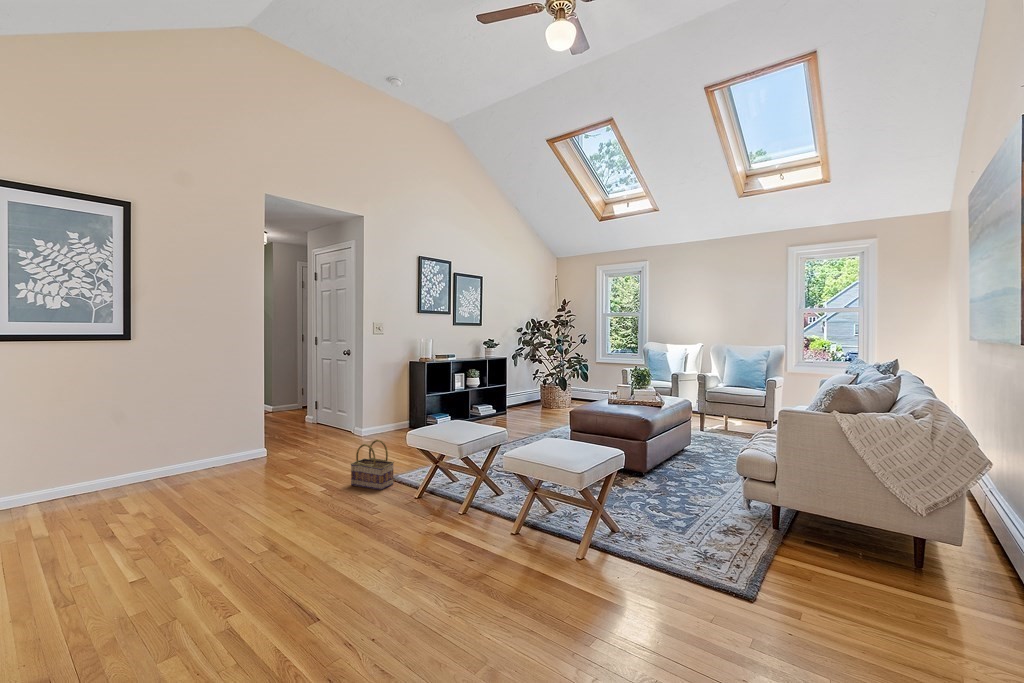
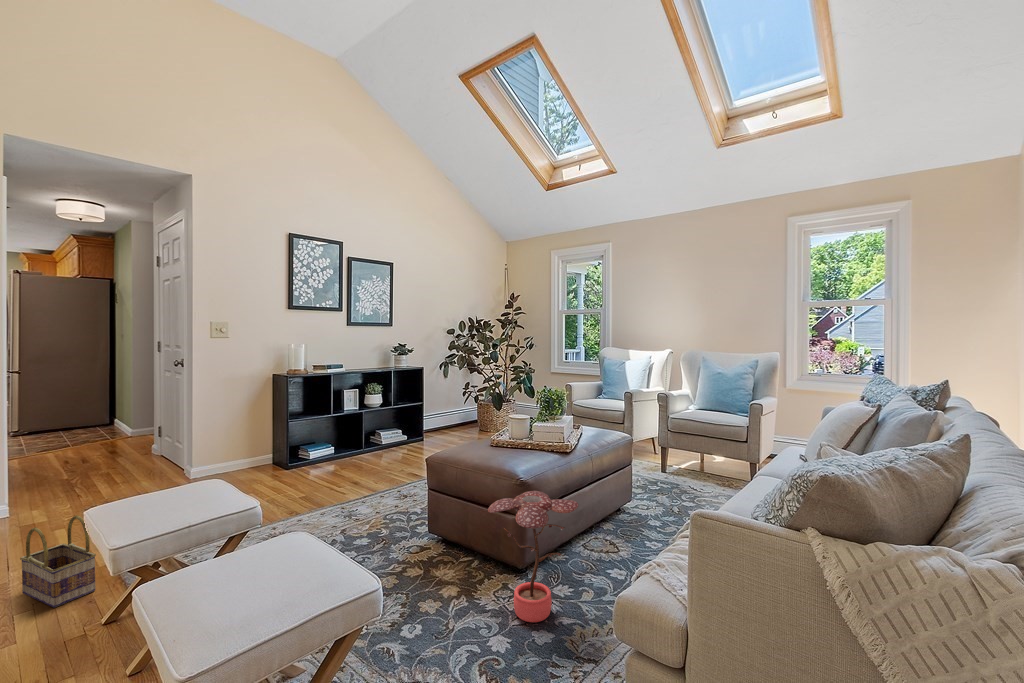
potted plant: none [636,423,688,492] -> present [488,491,578,622]

